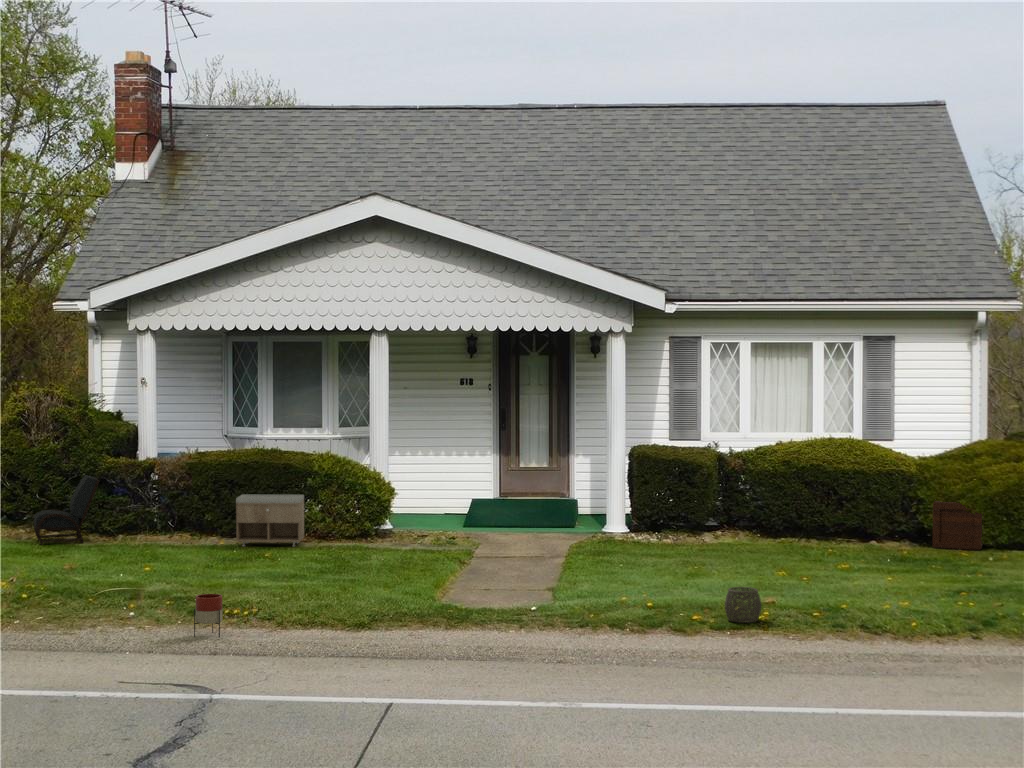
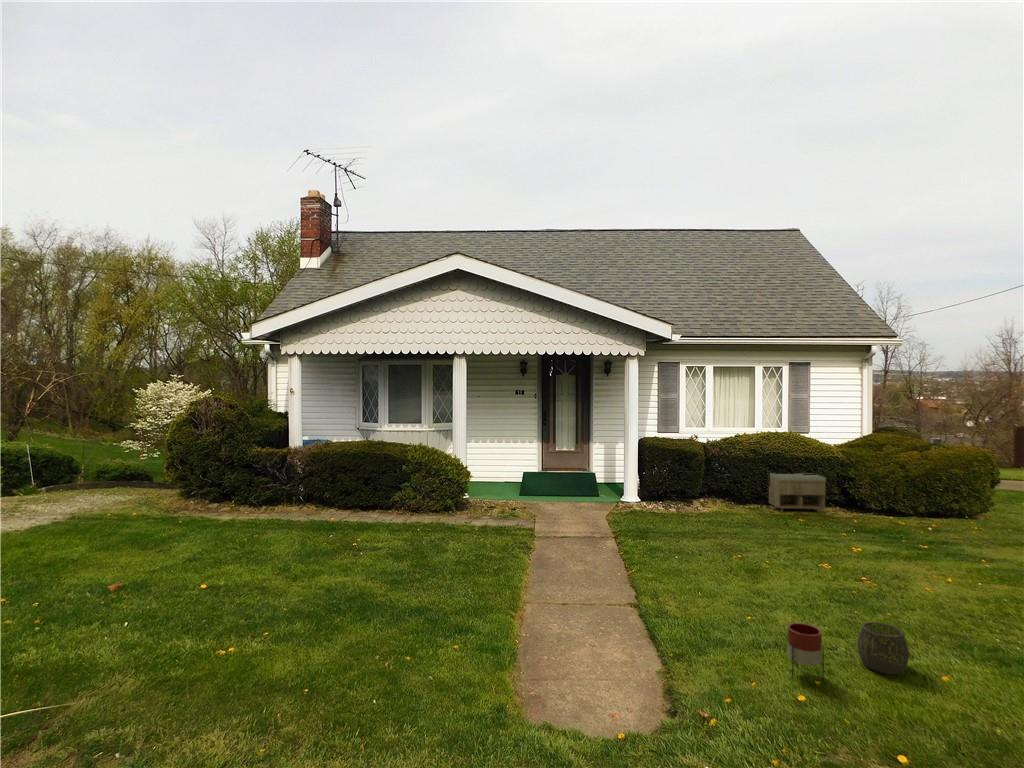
lounge chair: present [34,475,99,545] -> none [193,460,248,516]
storage bench: present [236,494,304,546] -> present [769,473,826,512]
wooden crate: present [932,501,983,550] -> none [874,479,925,523]
planter: present [194,594,223,637] -> present [787,623,824,680]

